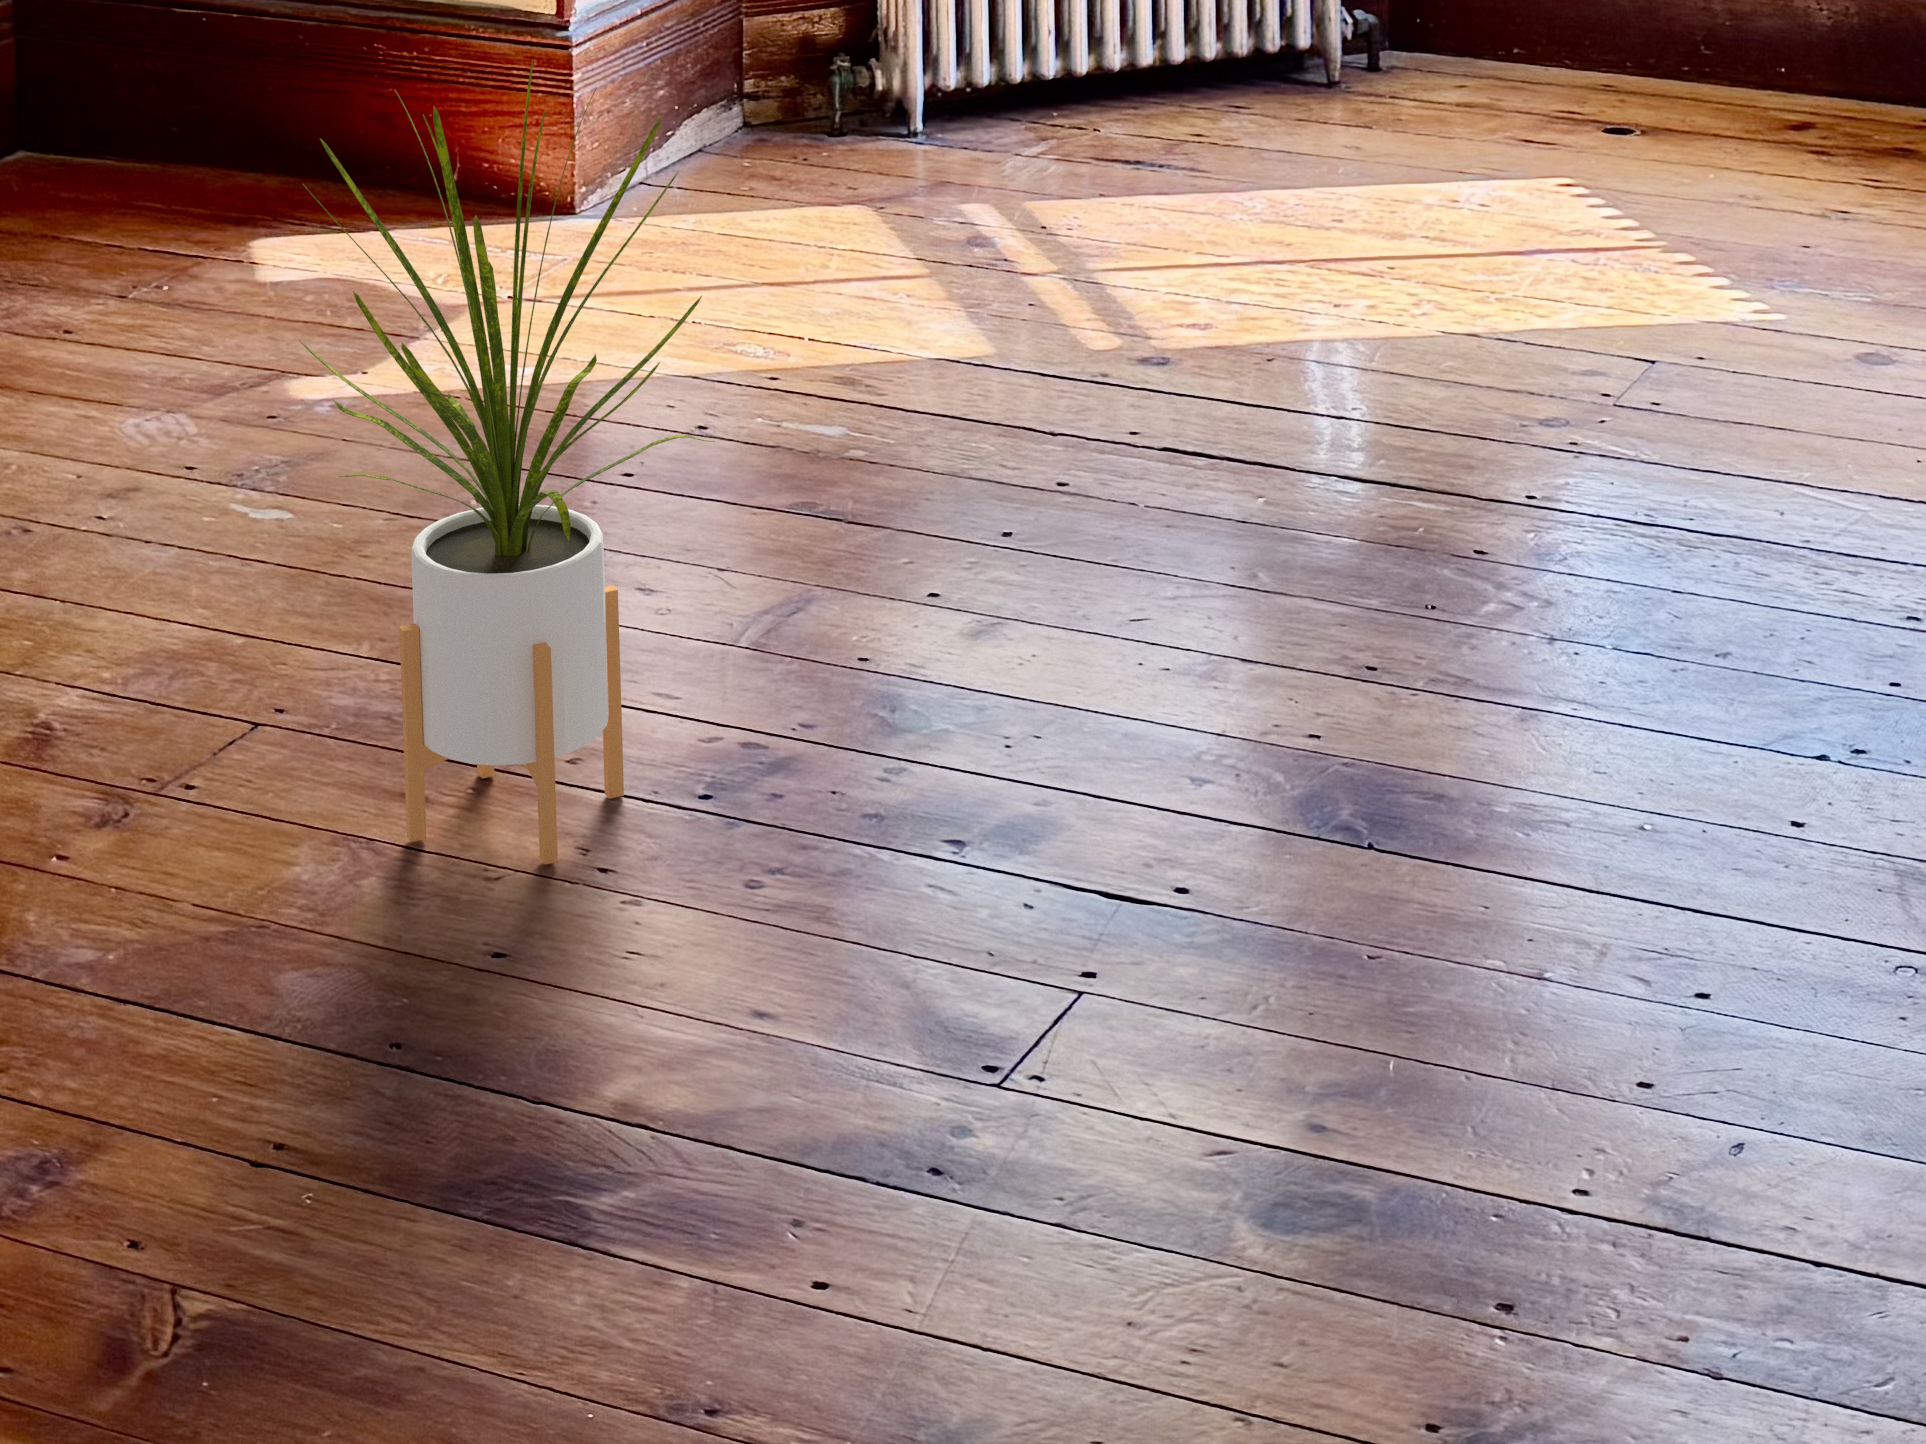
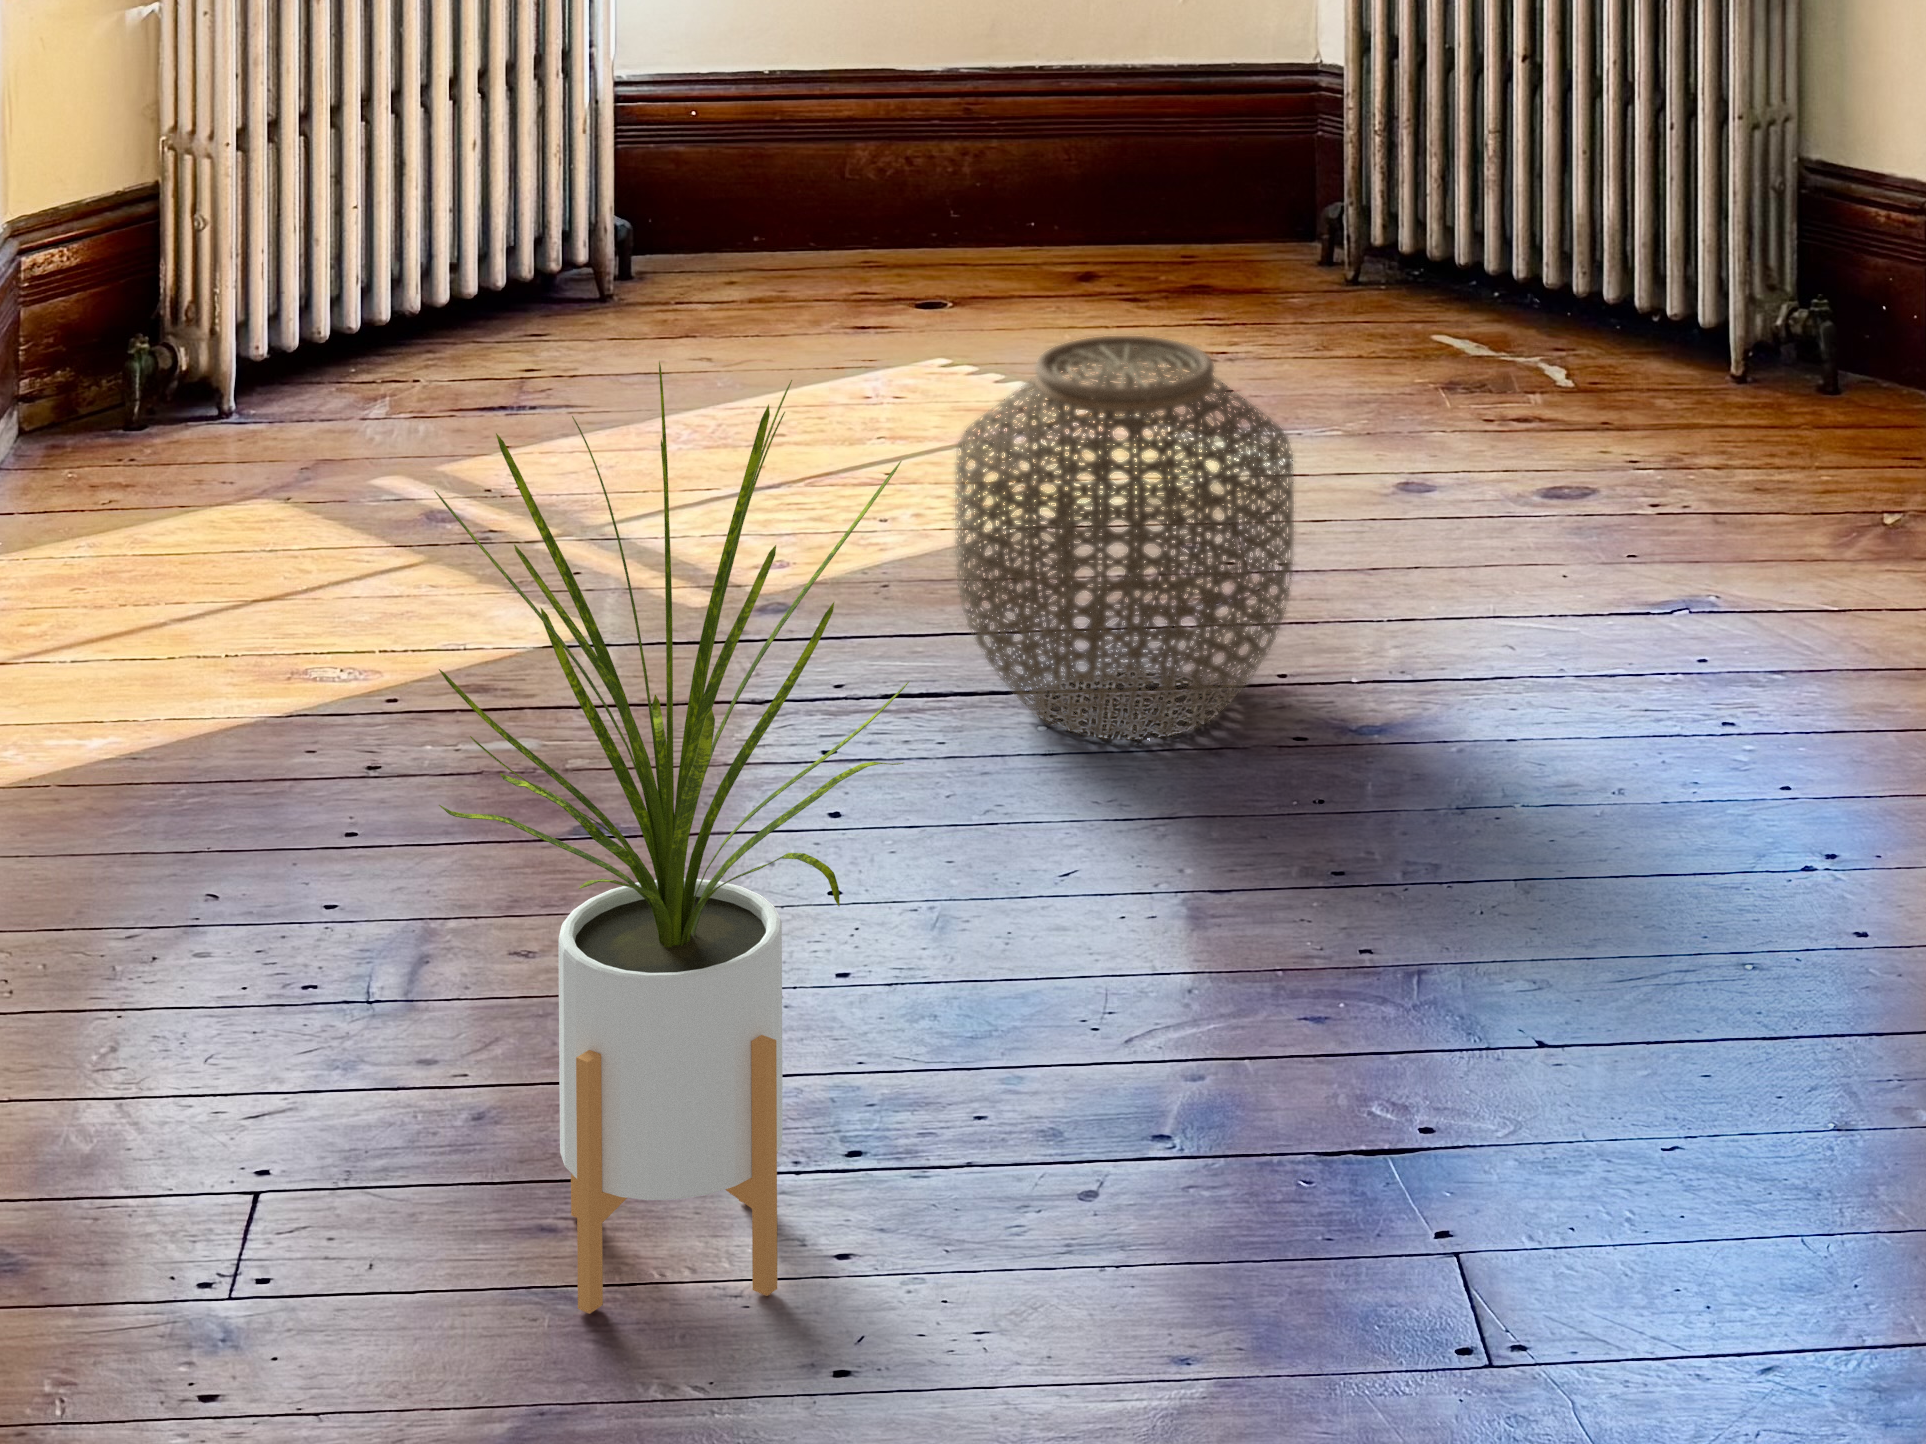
woven basket: none [1197,140,1526,525] -> present [955,336,1294,740]

